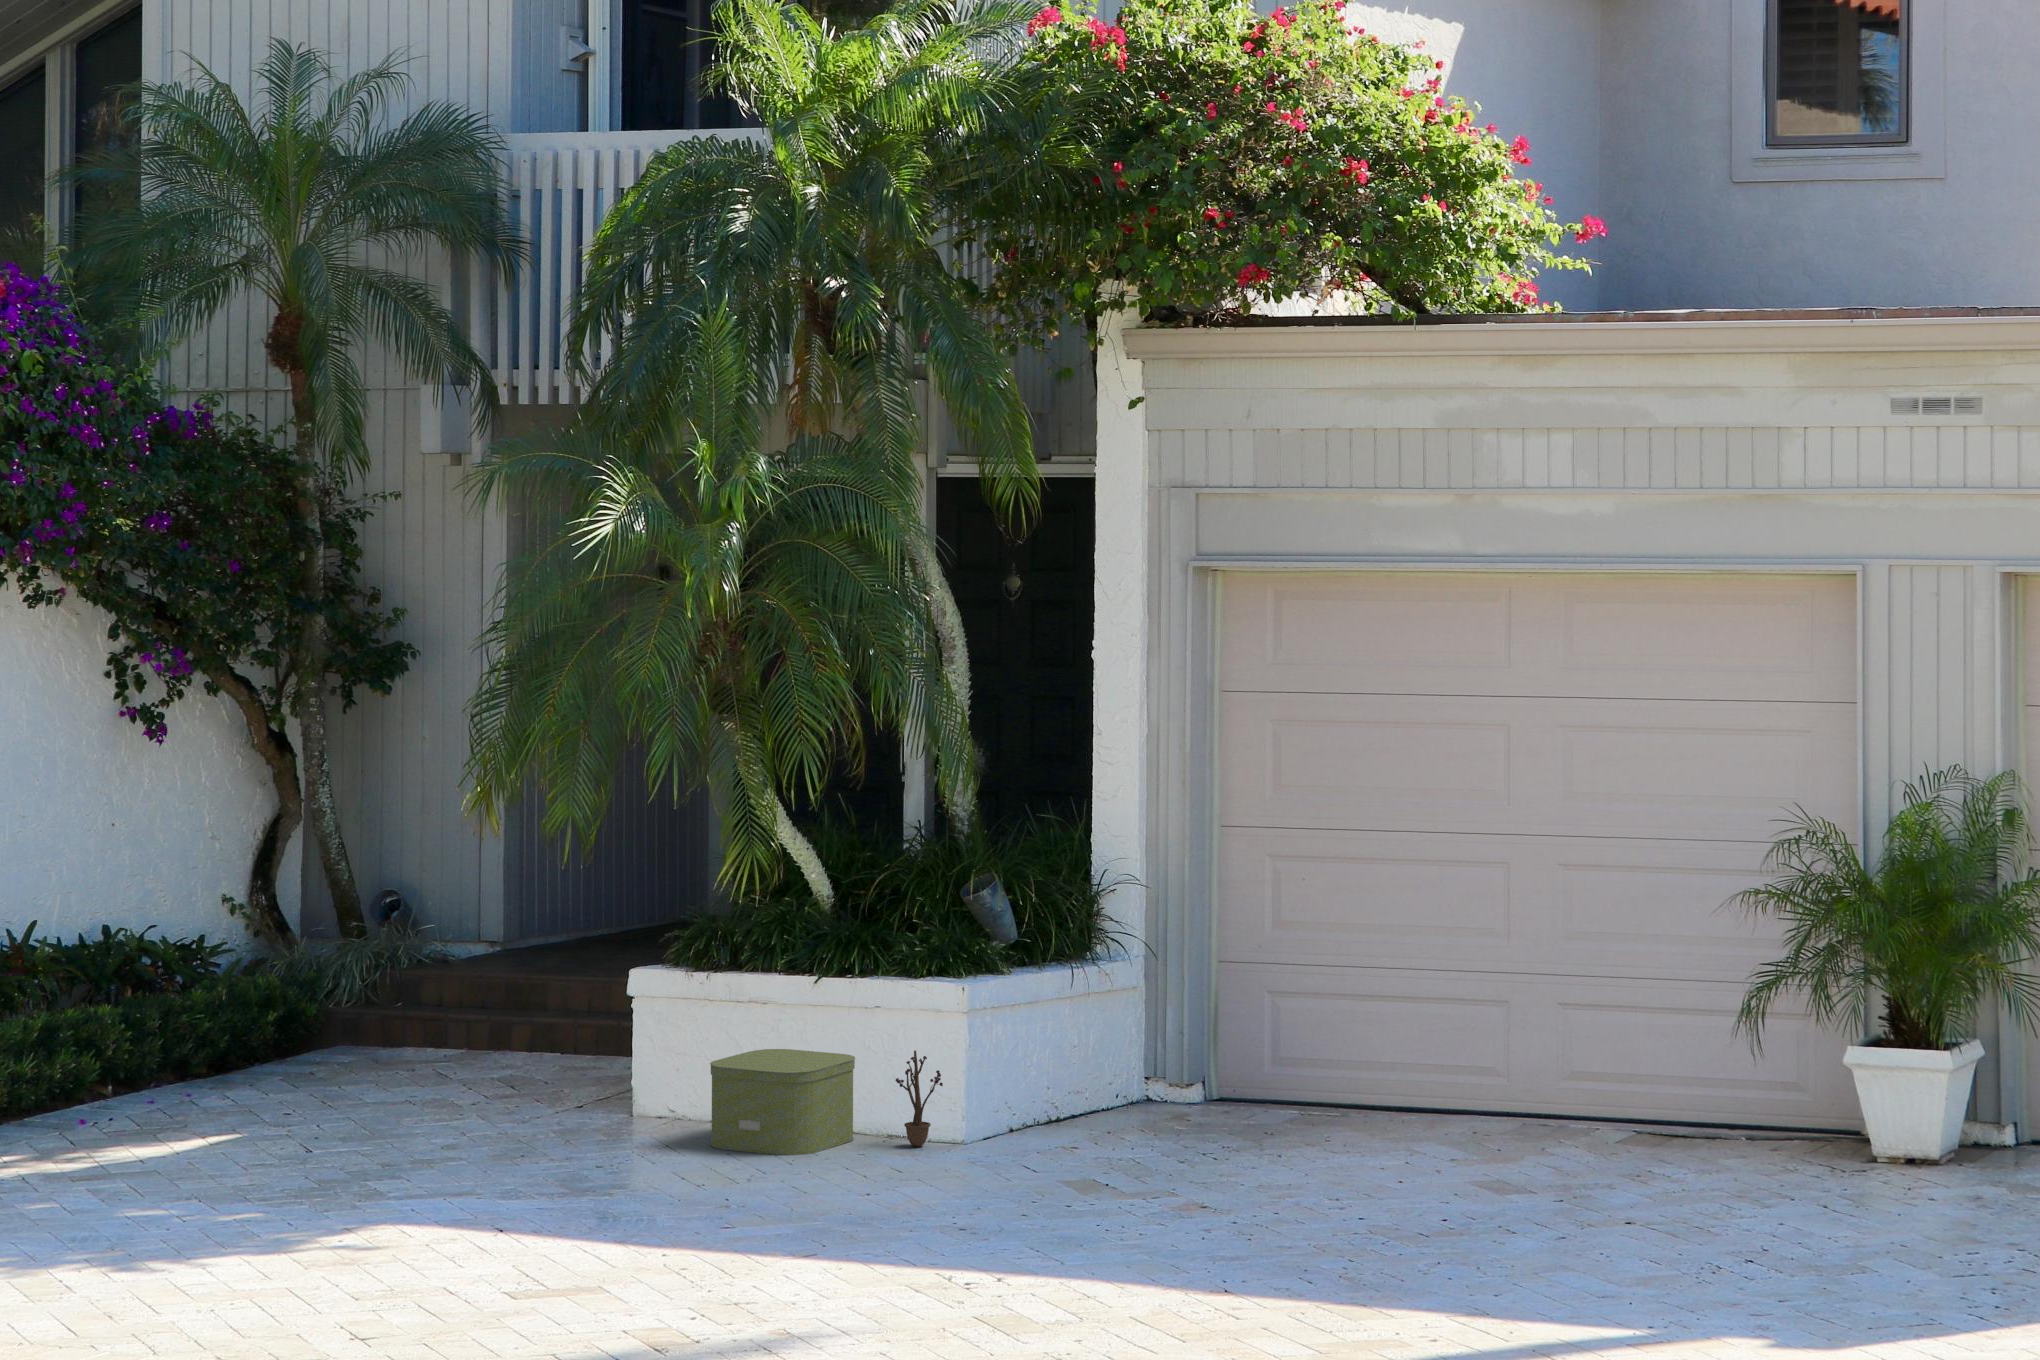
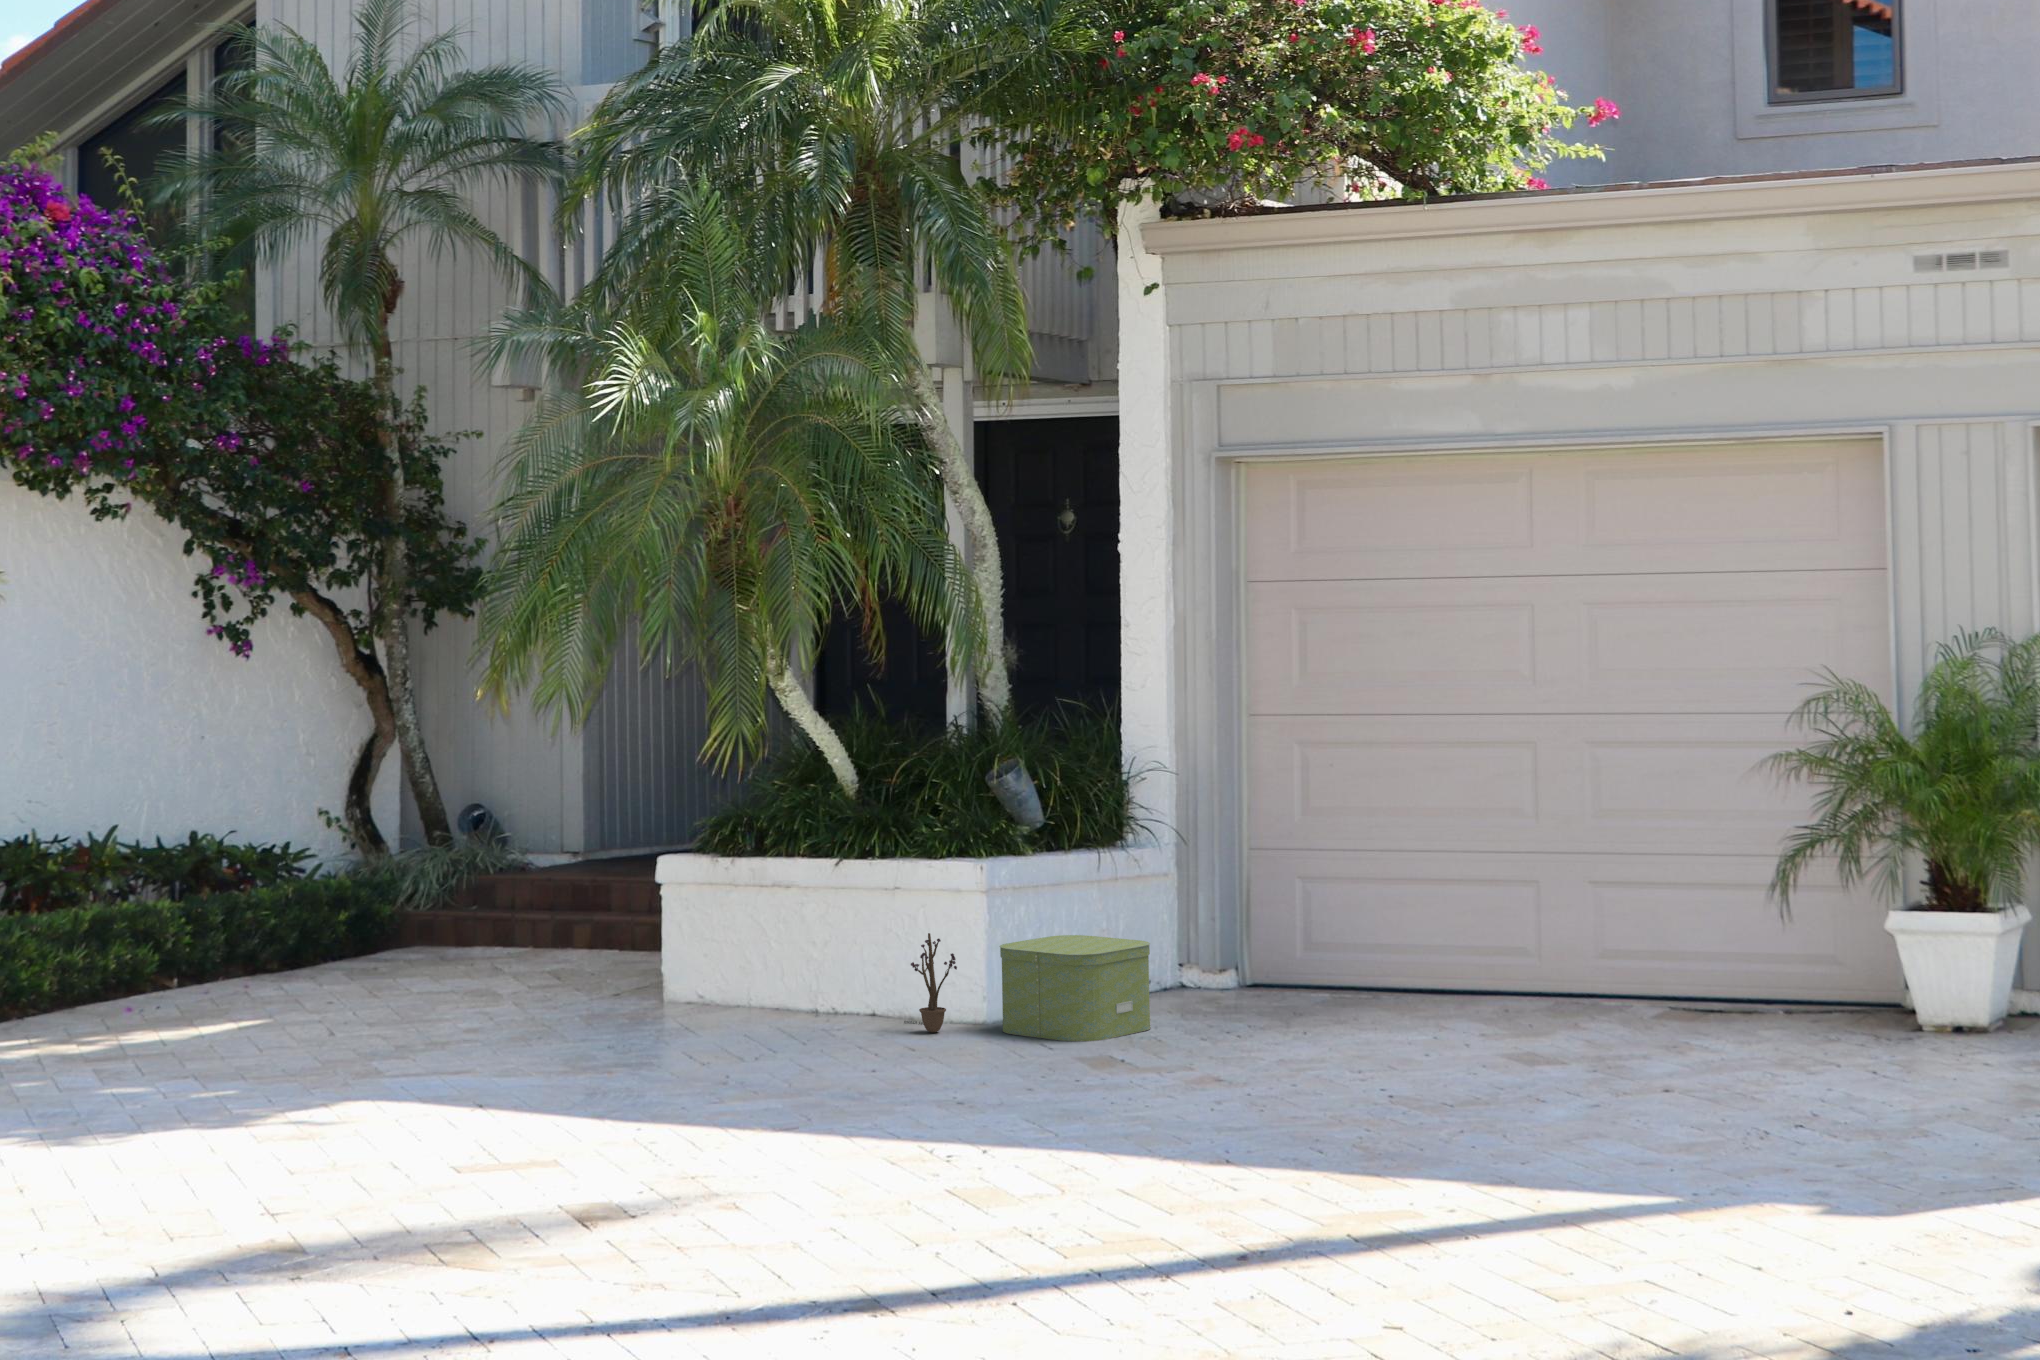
storage box: present [710,1049,855,1155] -> present [1000,935,1151,1042]

